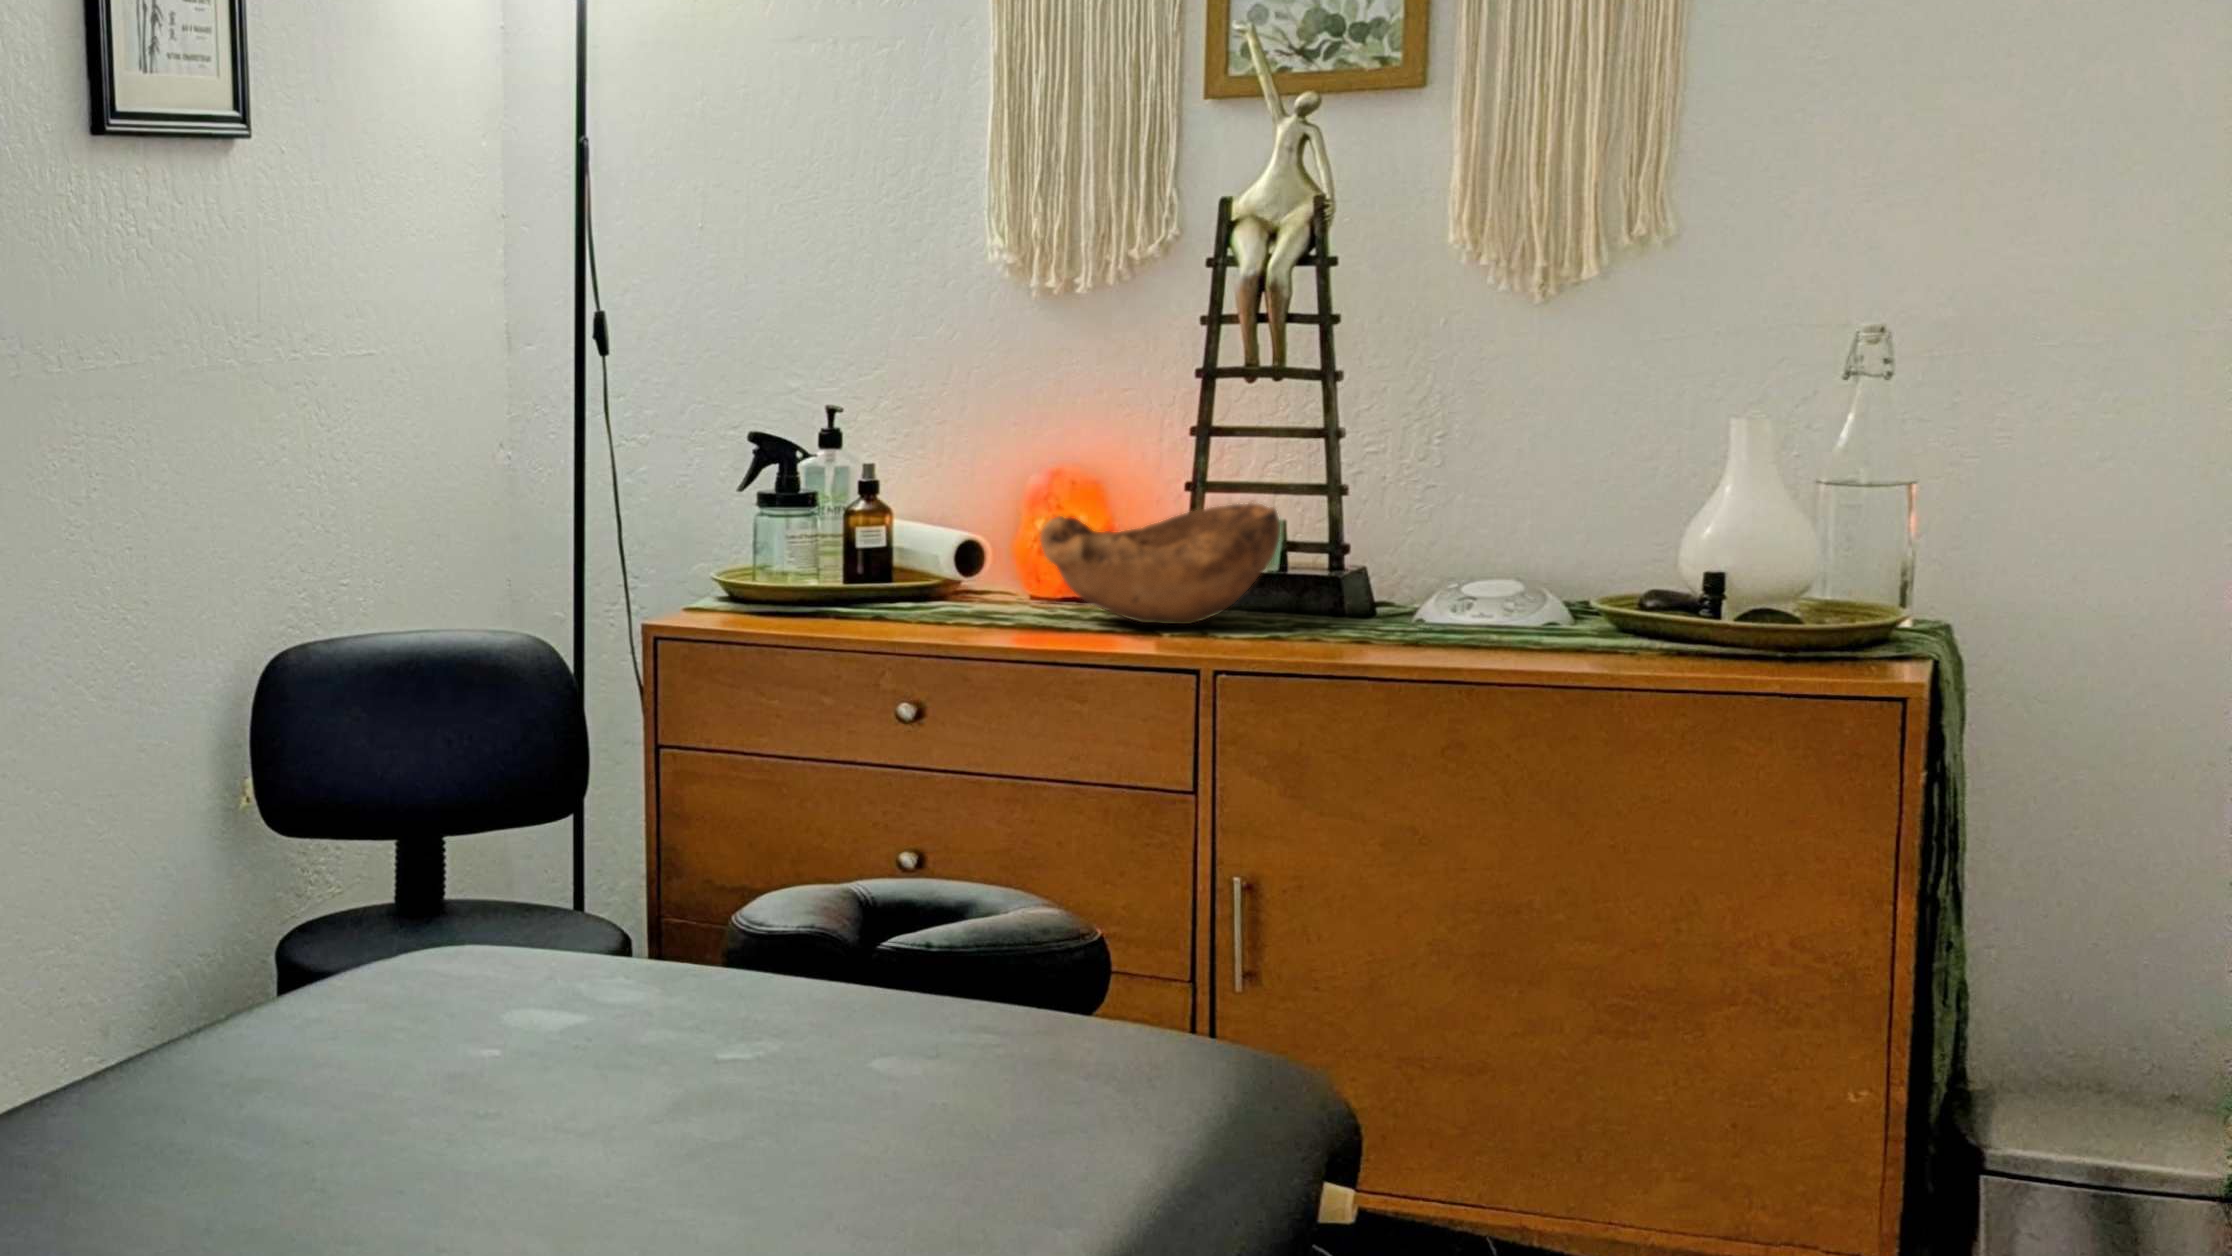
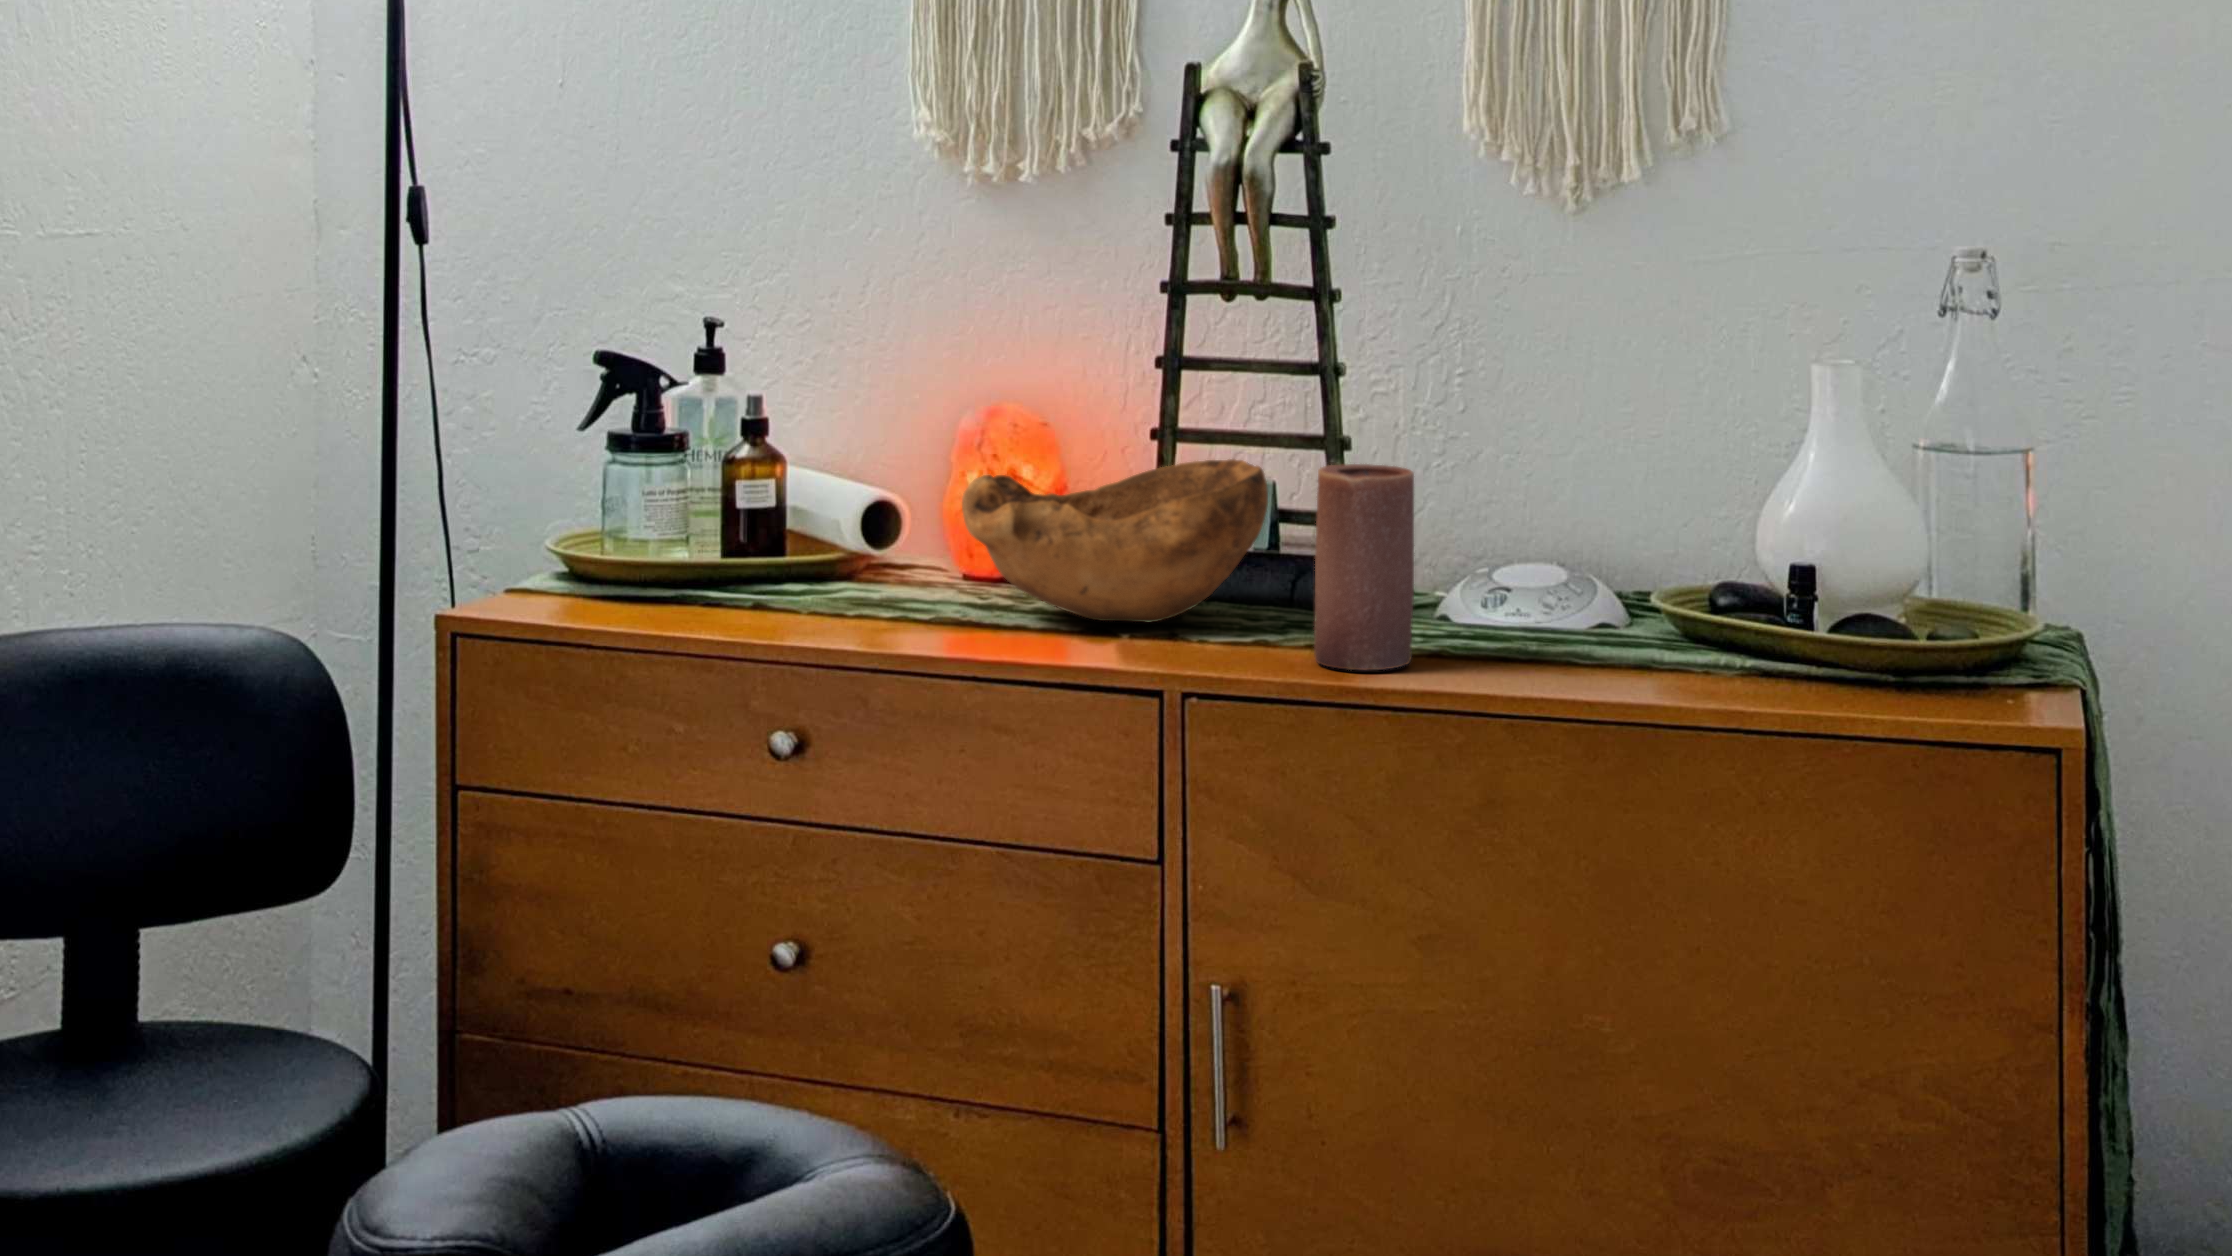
candle: none [1314,502,1396,652] -> present [1314,464,1414,670]

